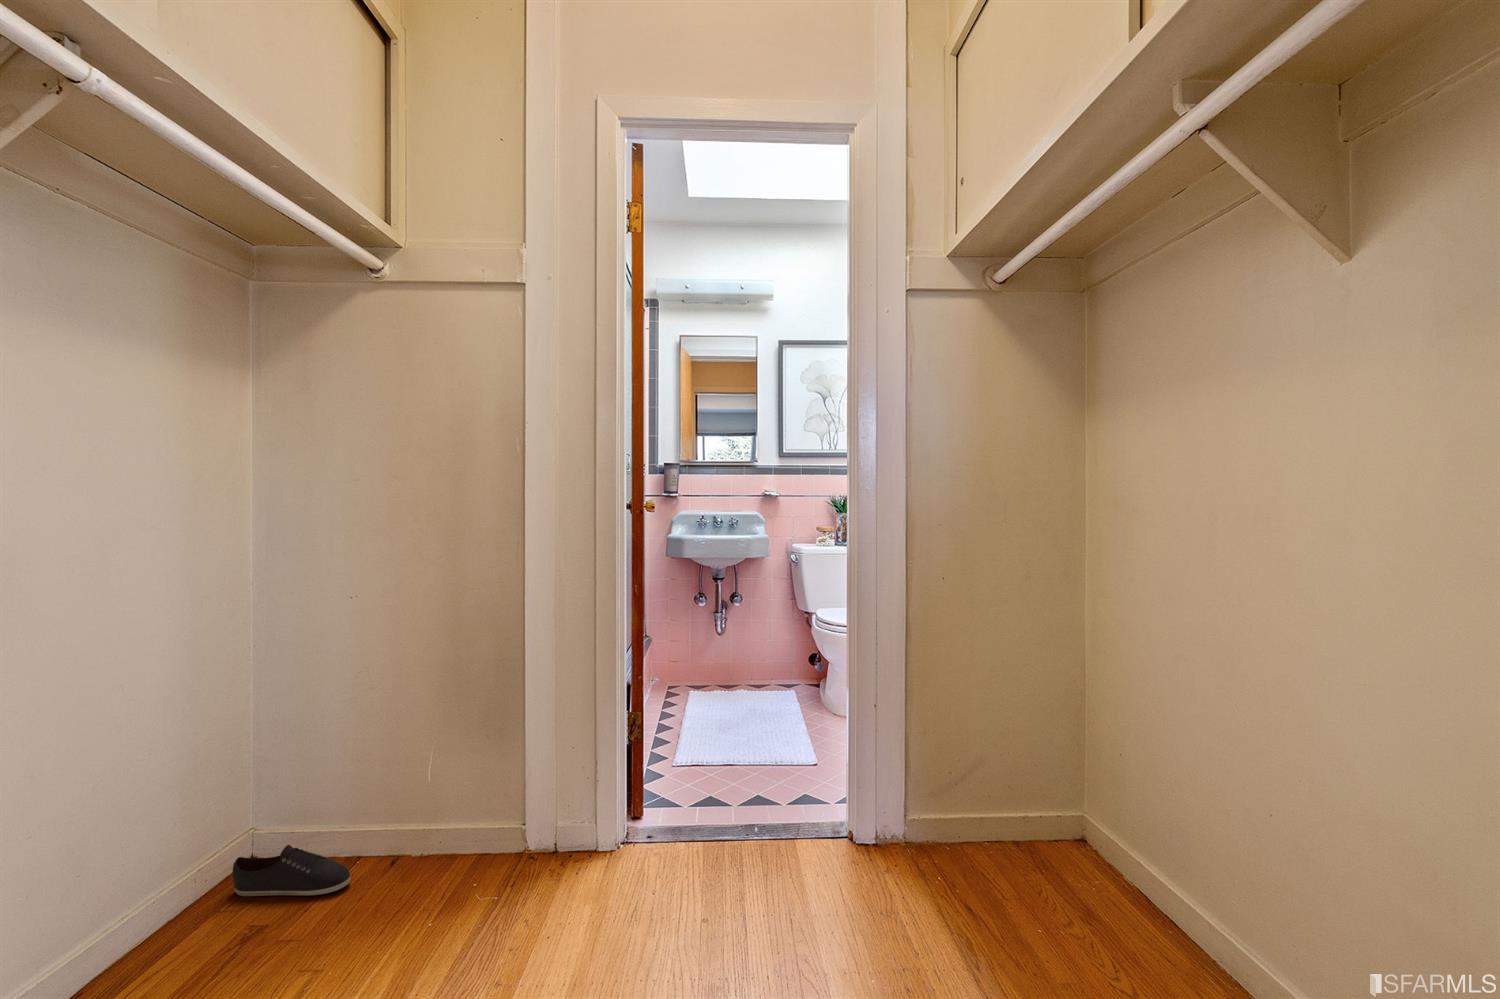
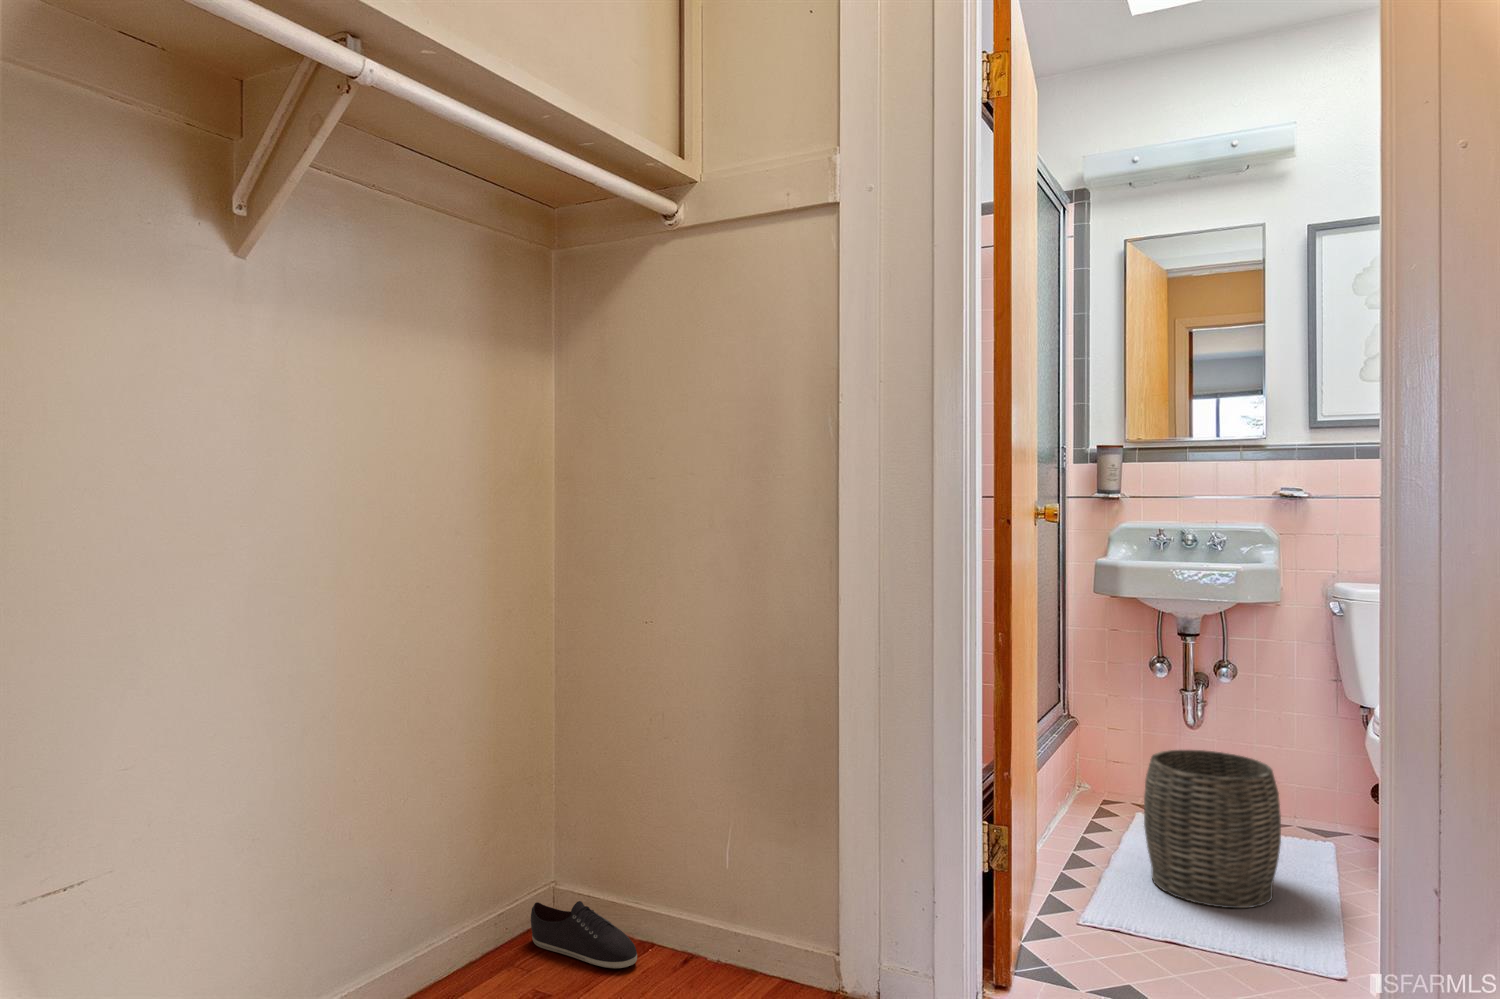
woven basket: none [703,646,776,738] -> present [1144,750,1281,908]

